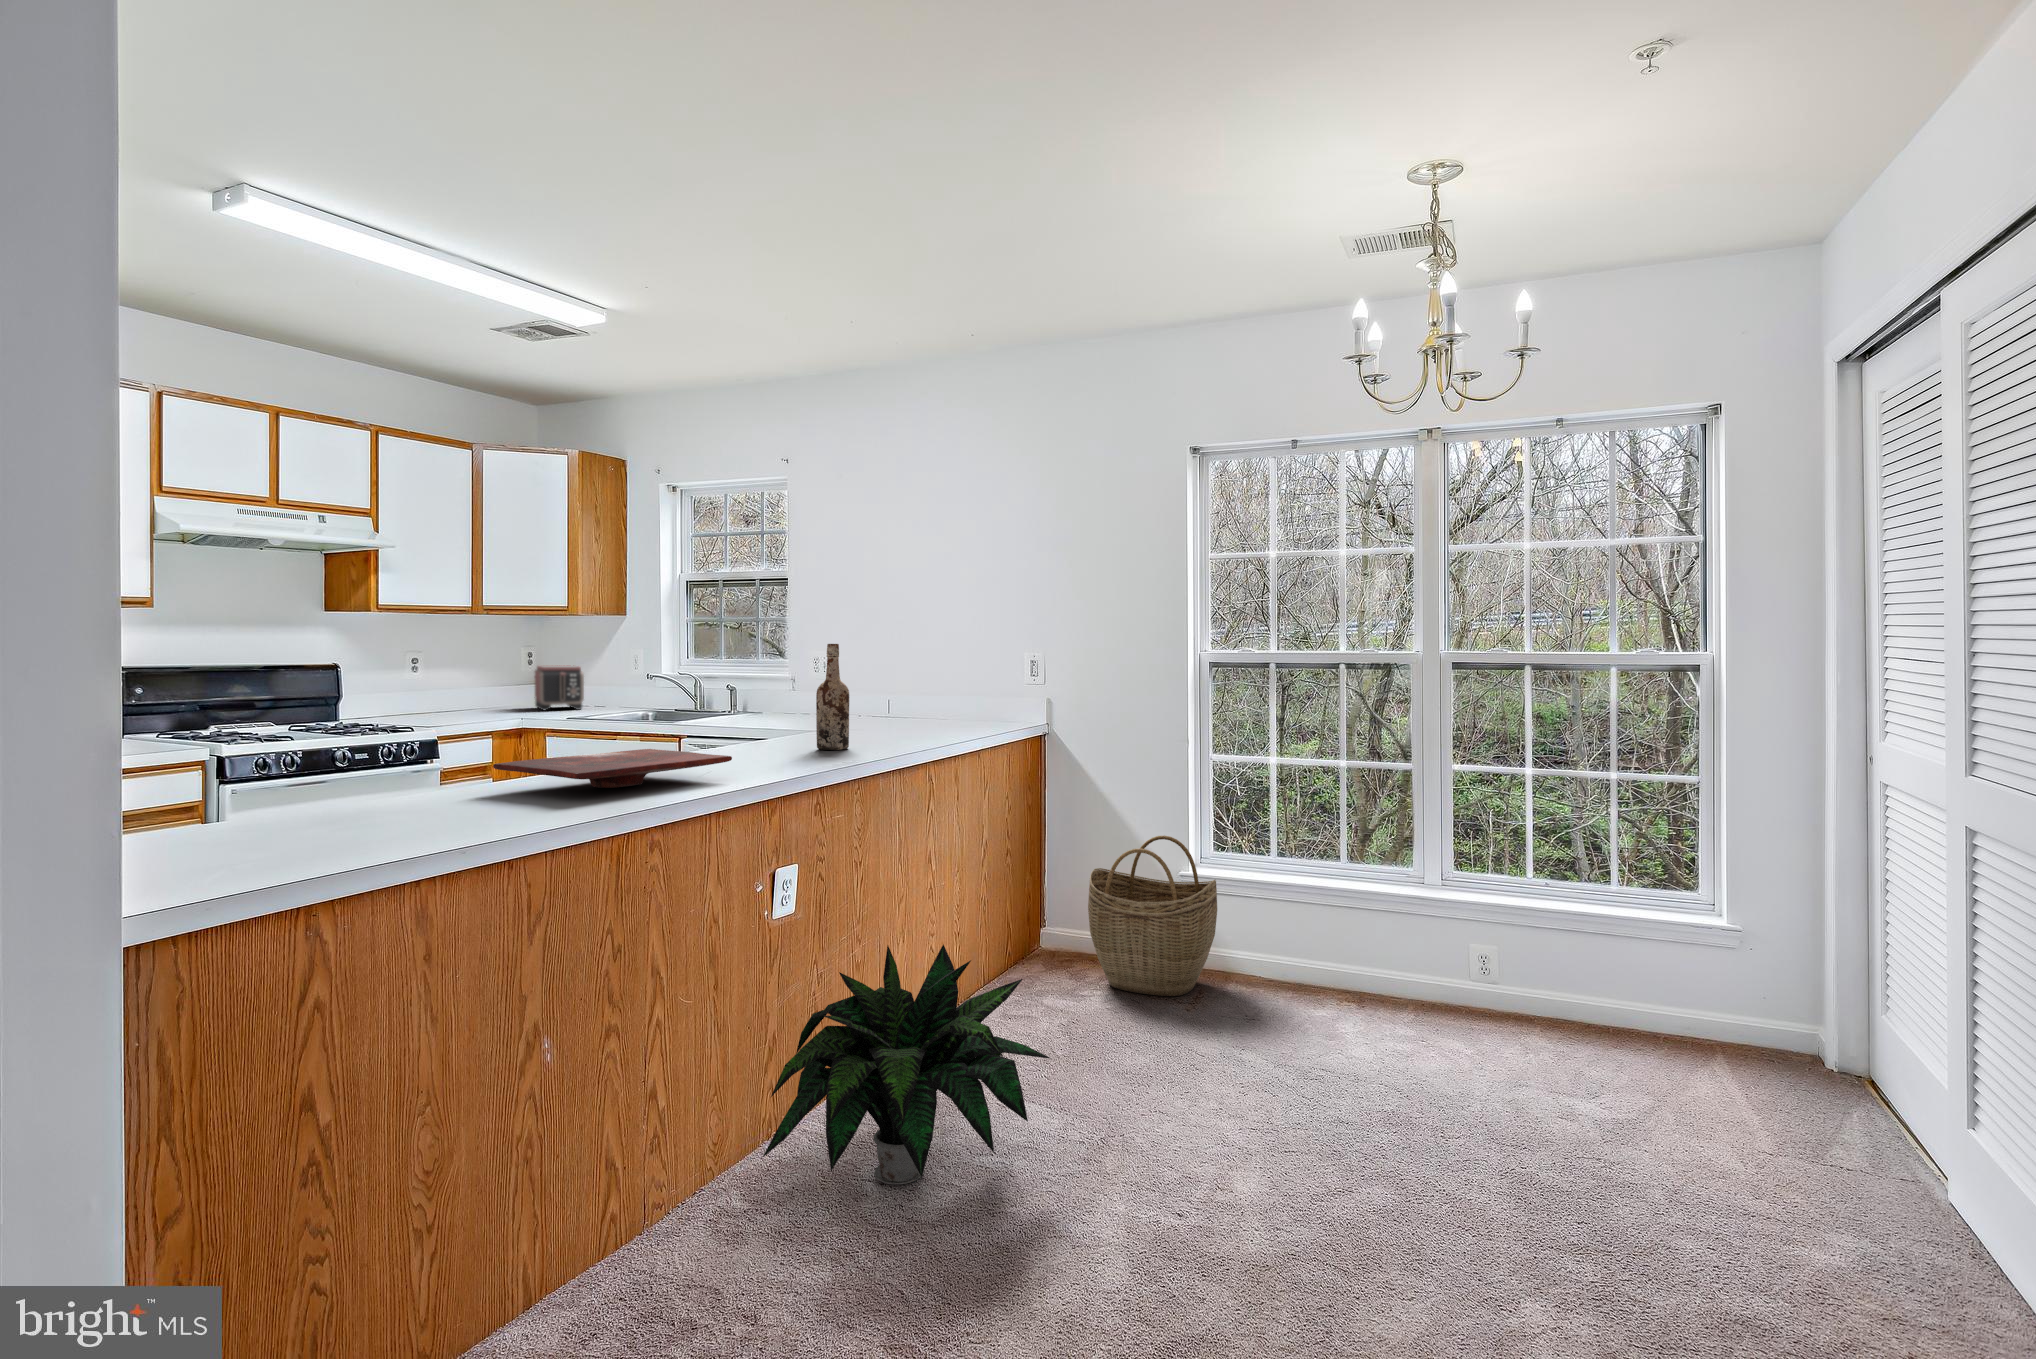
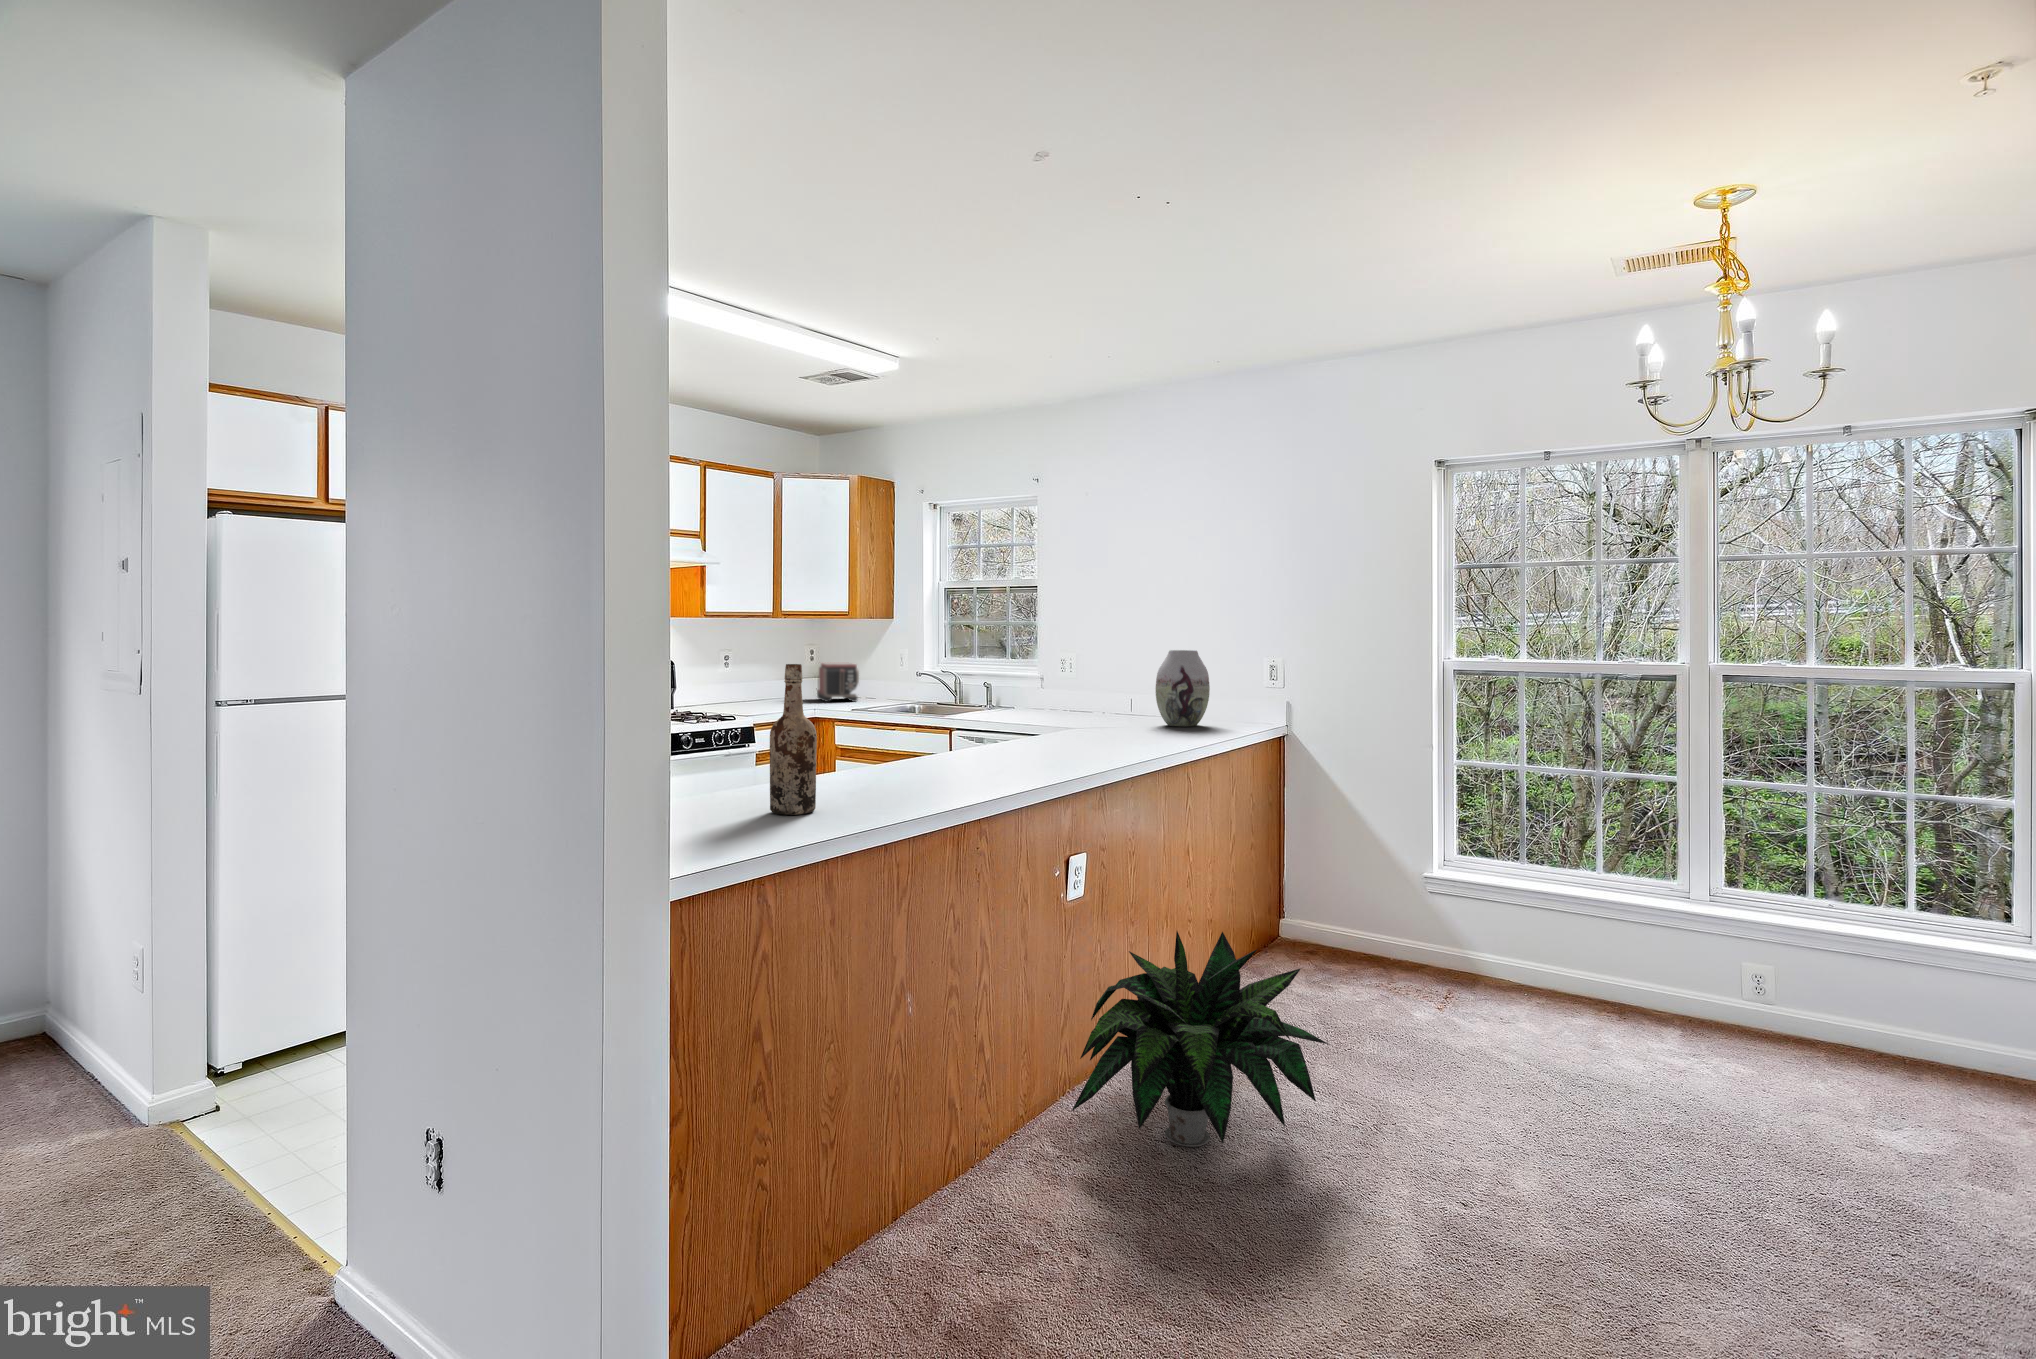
wine bottle: present [816,644,849,750] -> present [770,664,817,815]
vase: none [904,644,962,727] -> present [1156,650,1210,727]
cutting board: present [493,749,732,788] -> none [852,747,1043,781]
woven basket: present [1088,836,1217,996] -> none [1331,836,1463,990]

